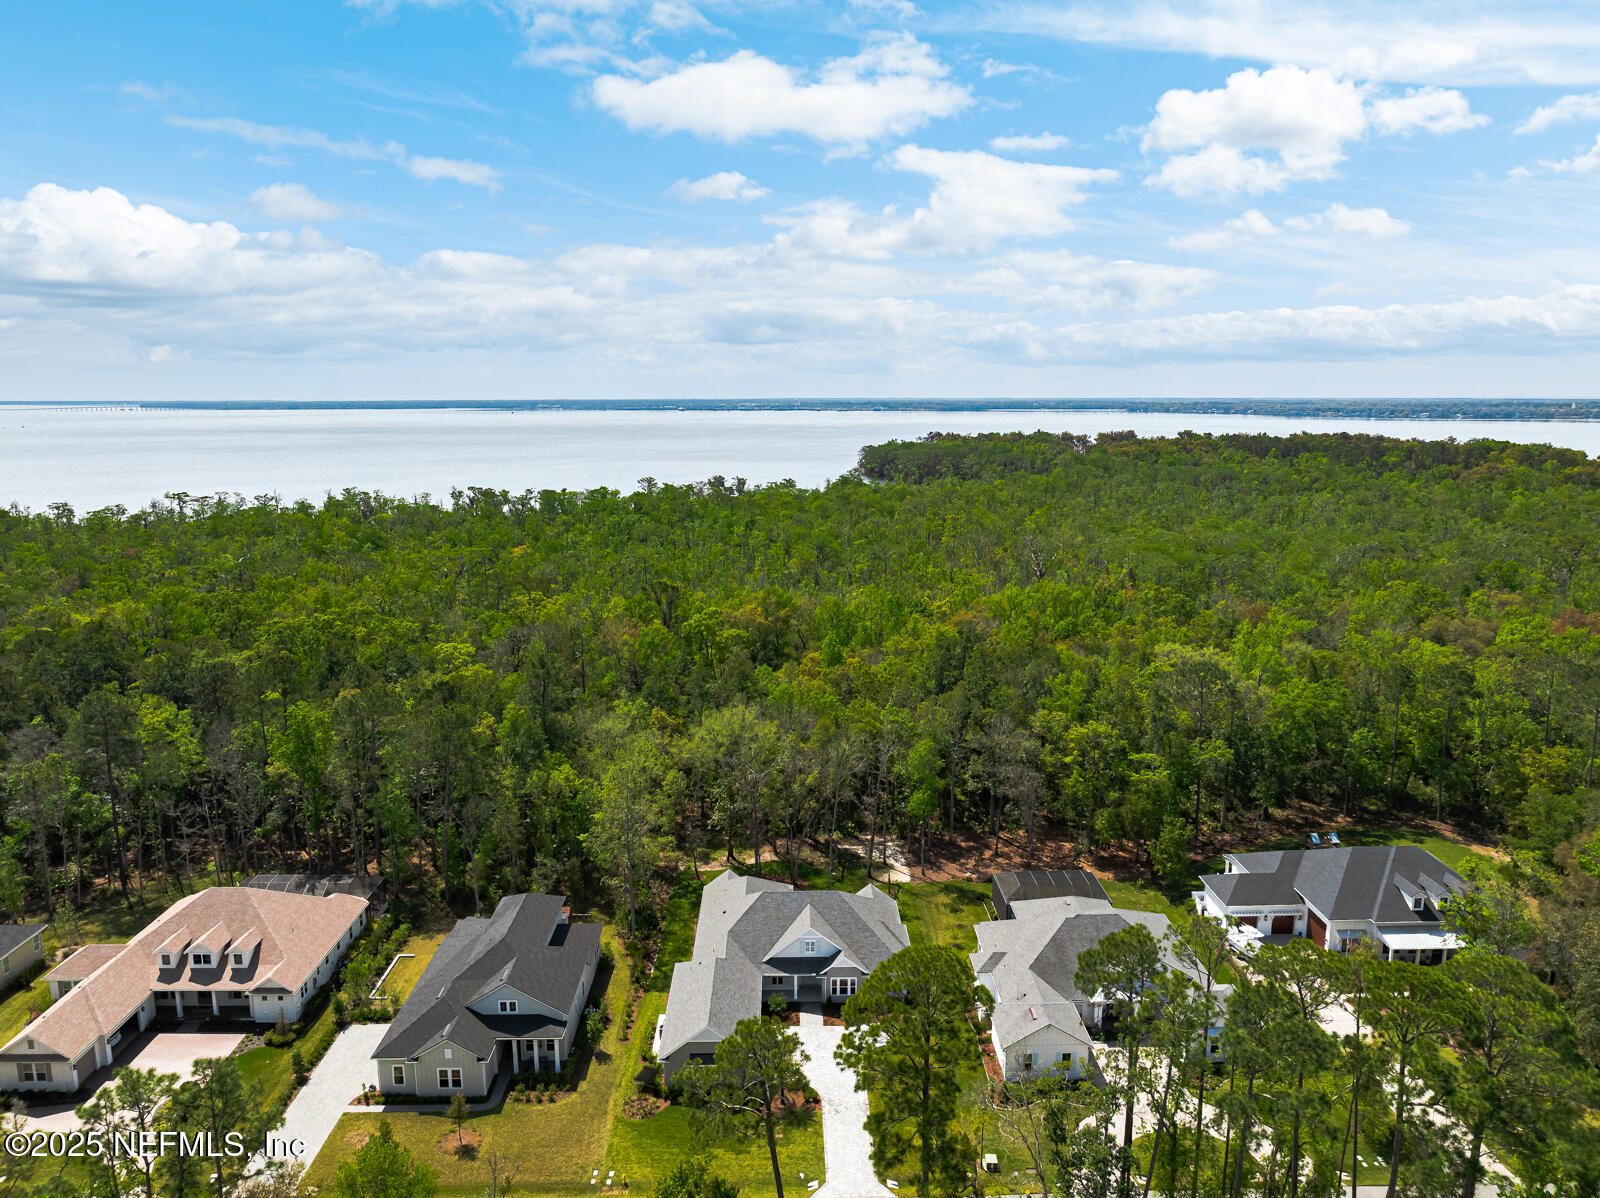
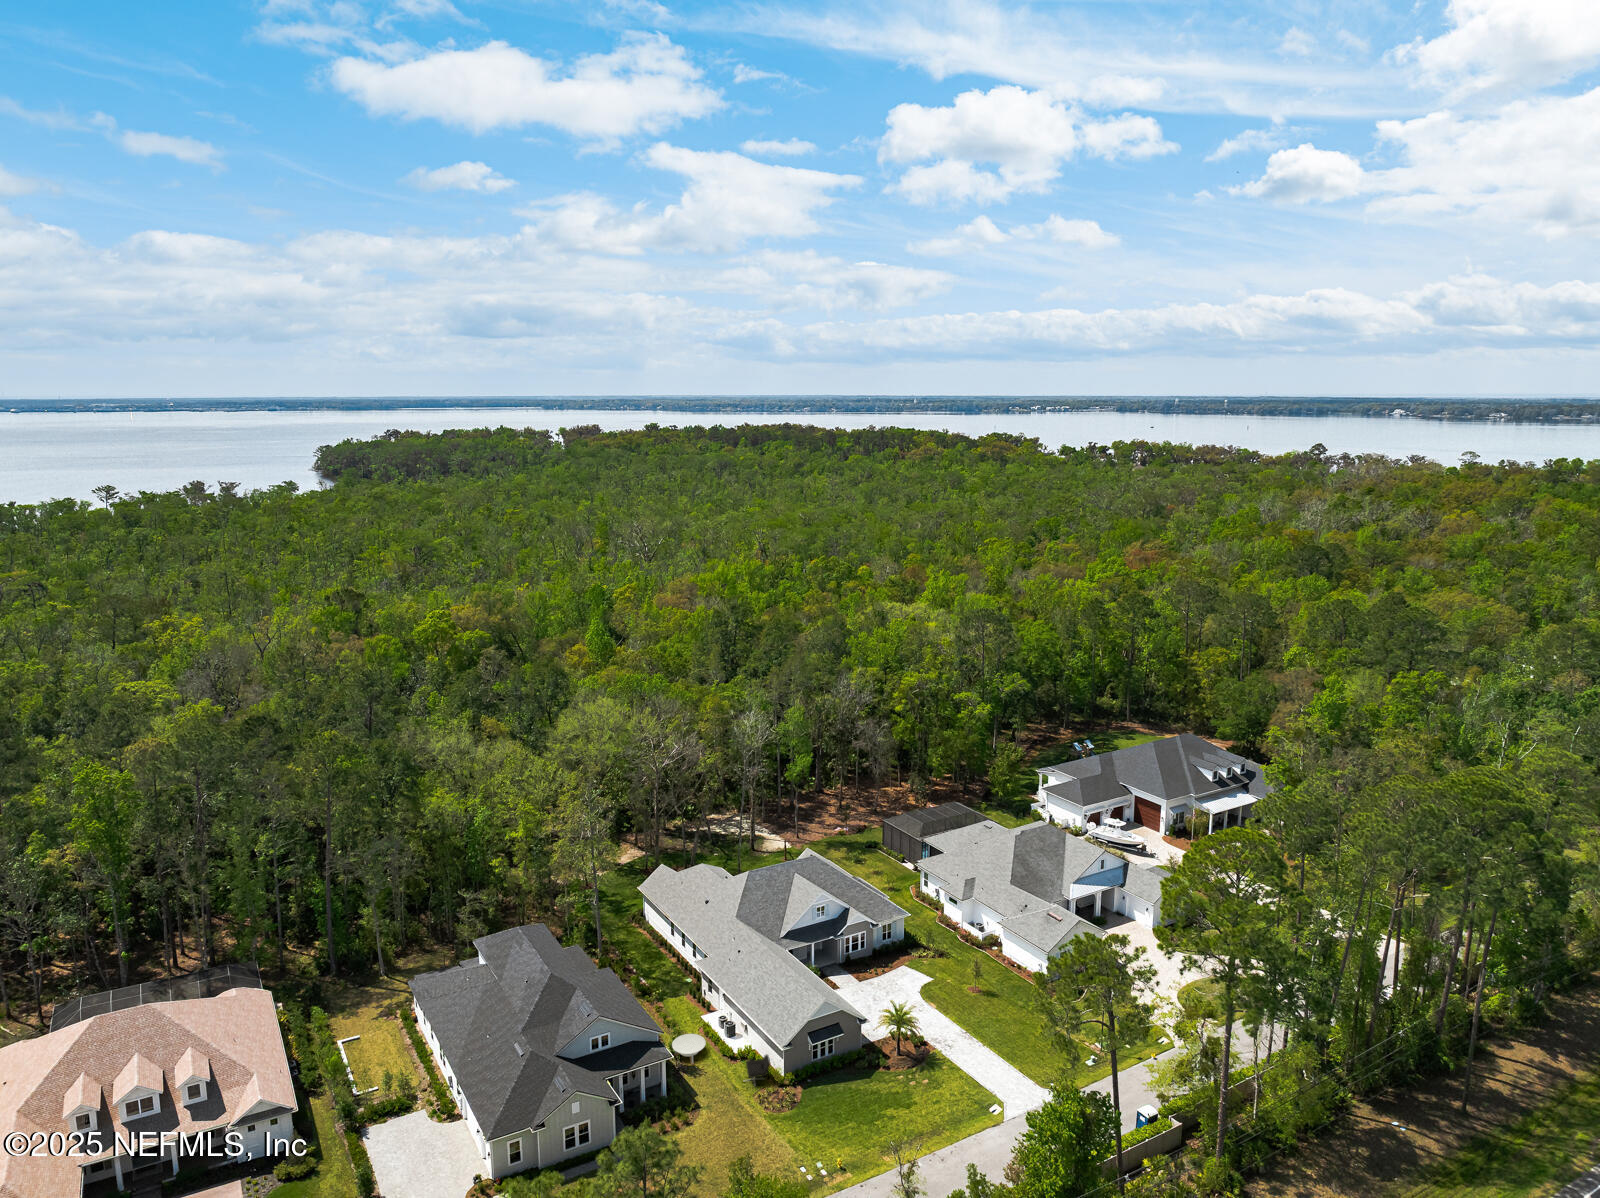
round table: none [596,1026,629,1055] -> present [672,1034,706,1065]

